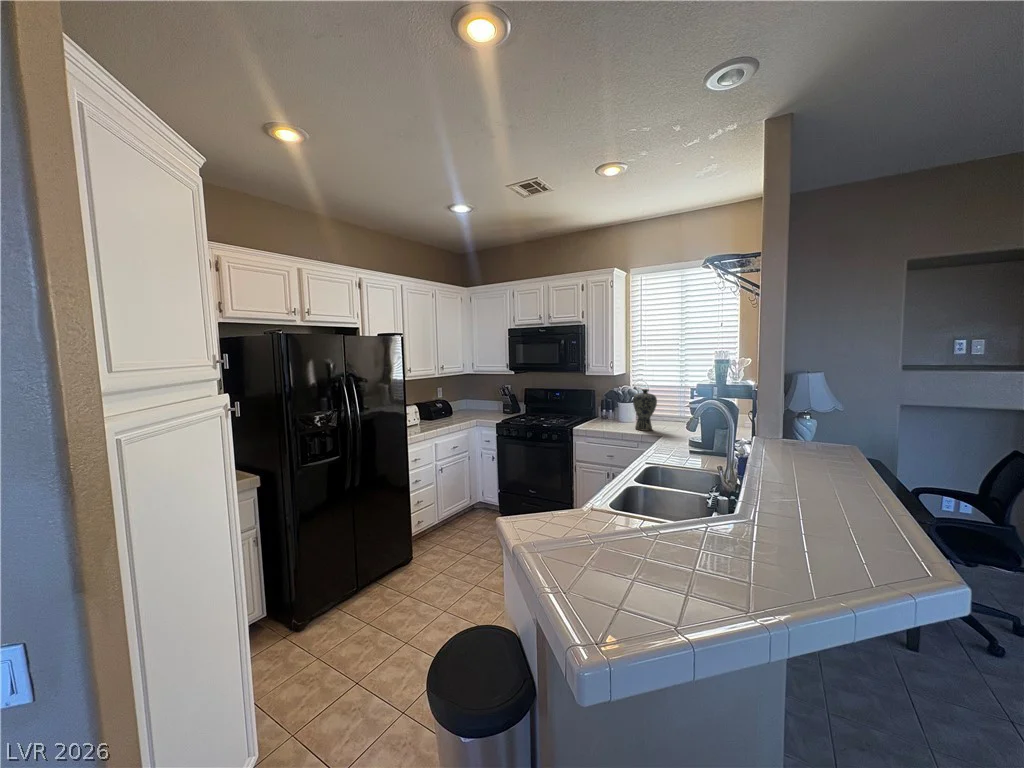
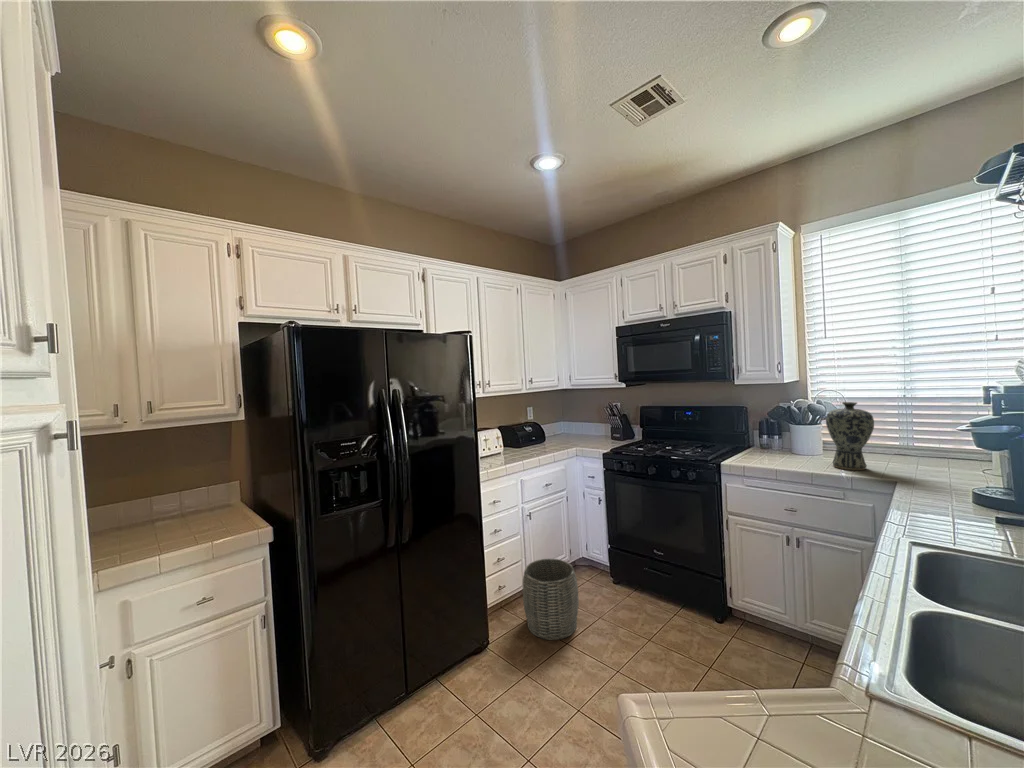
woven basket: none [437,500,477,553] -> present [523,559,579,640]

